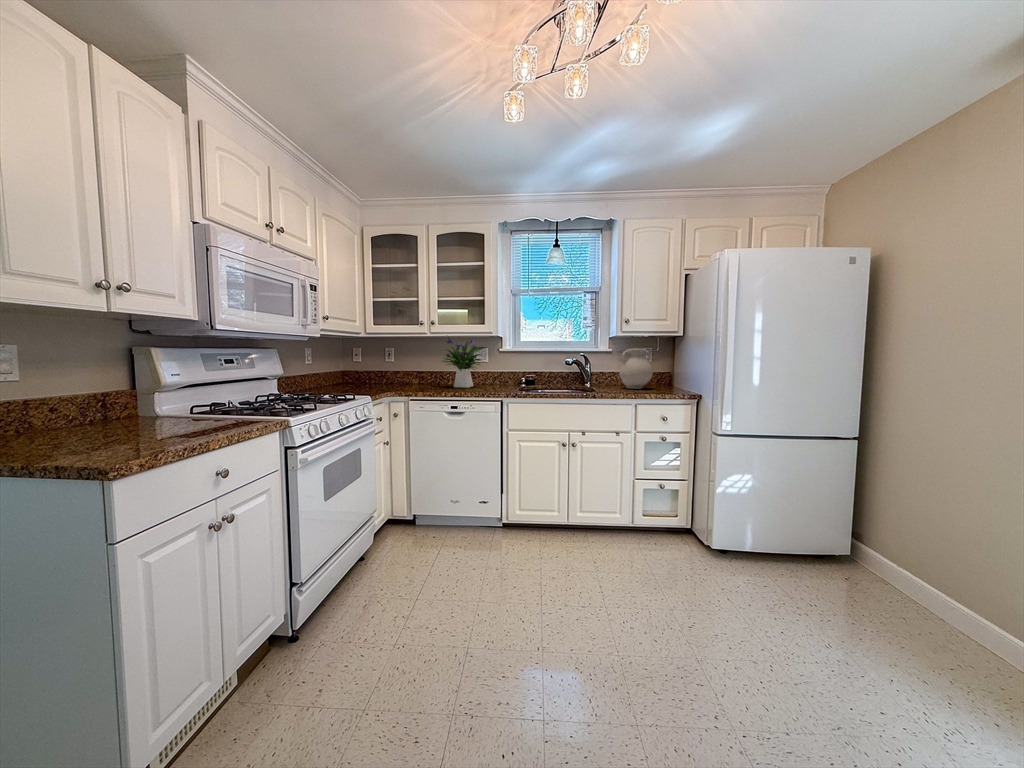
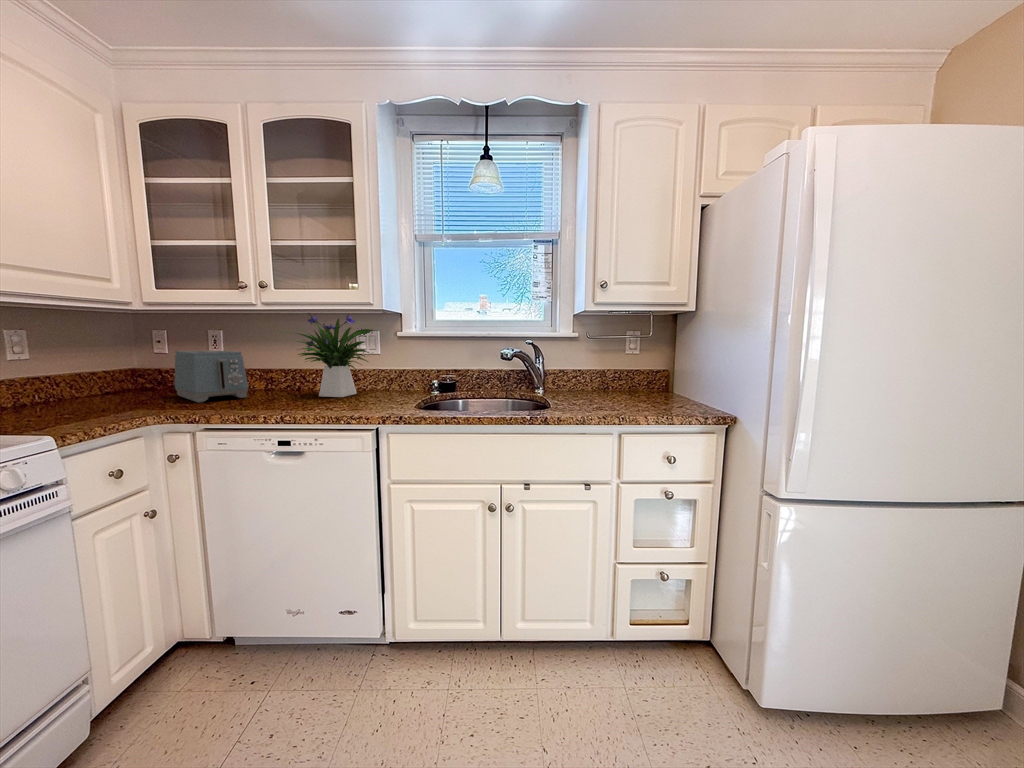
vase: present [619,348,653,389] -> none [590,333,642,398]
toaster: none [371,360,415,389] -> present [175,350,248,402]

